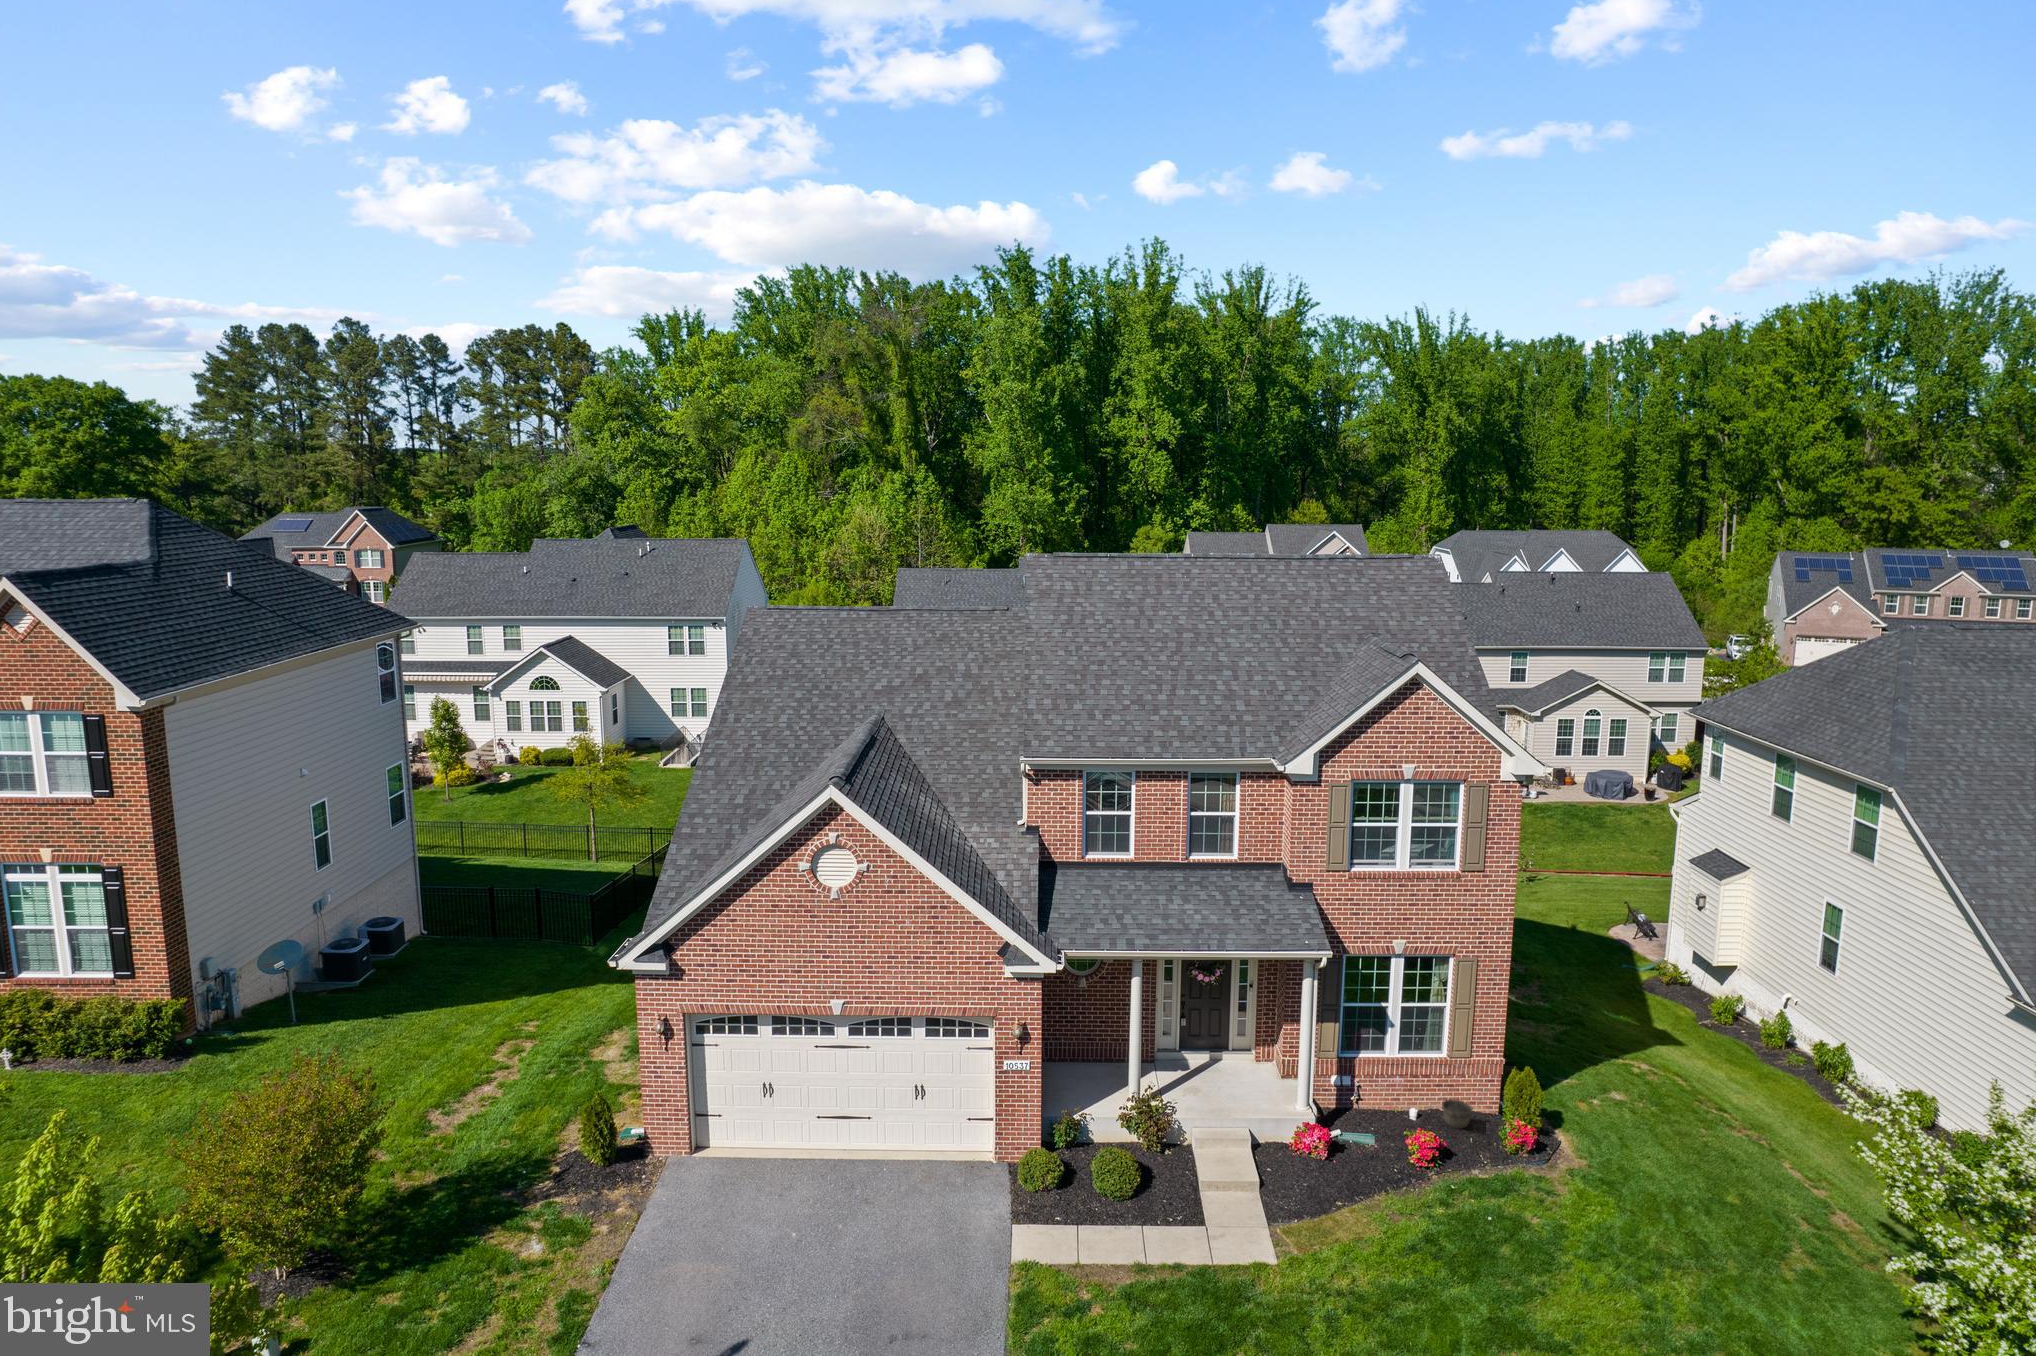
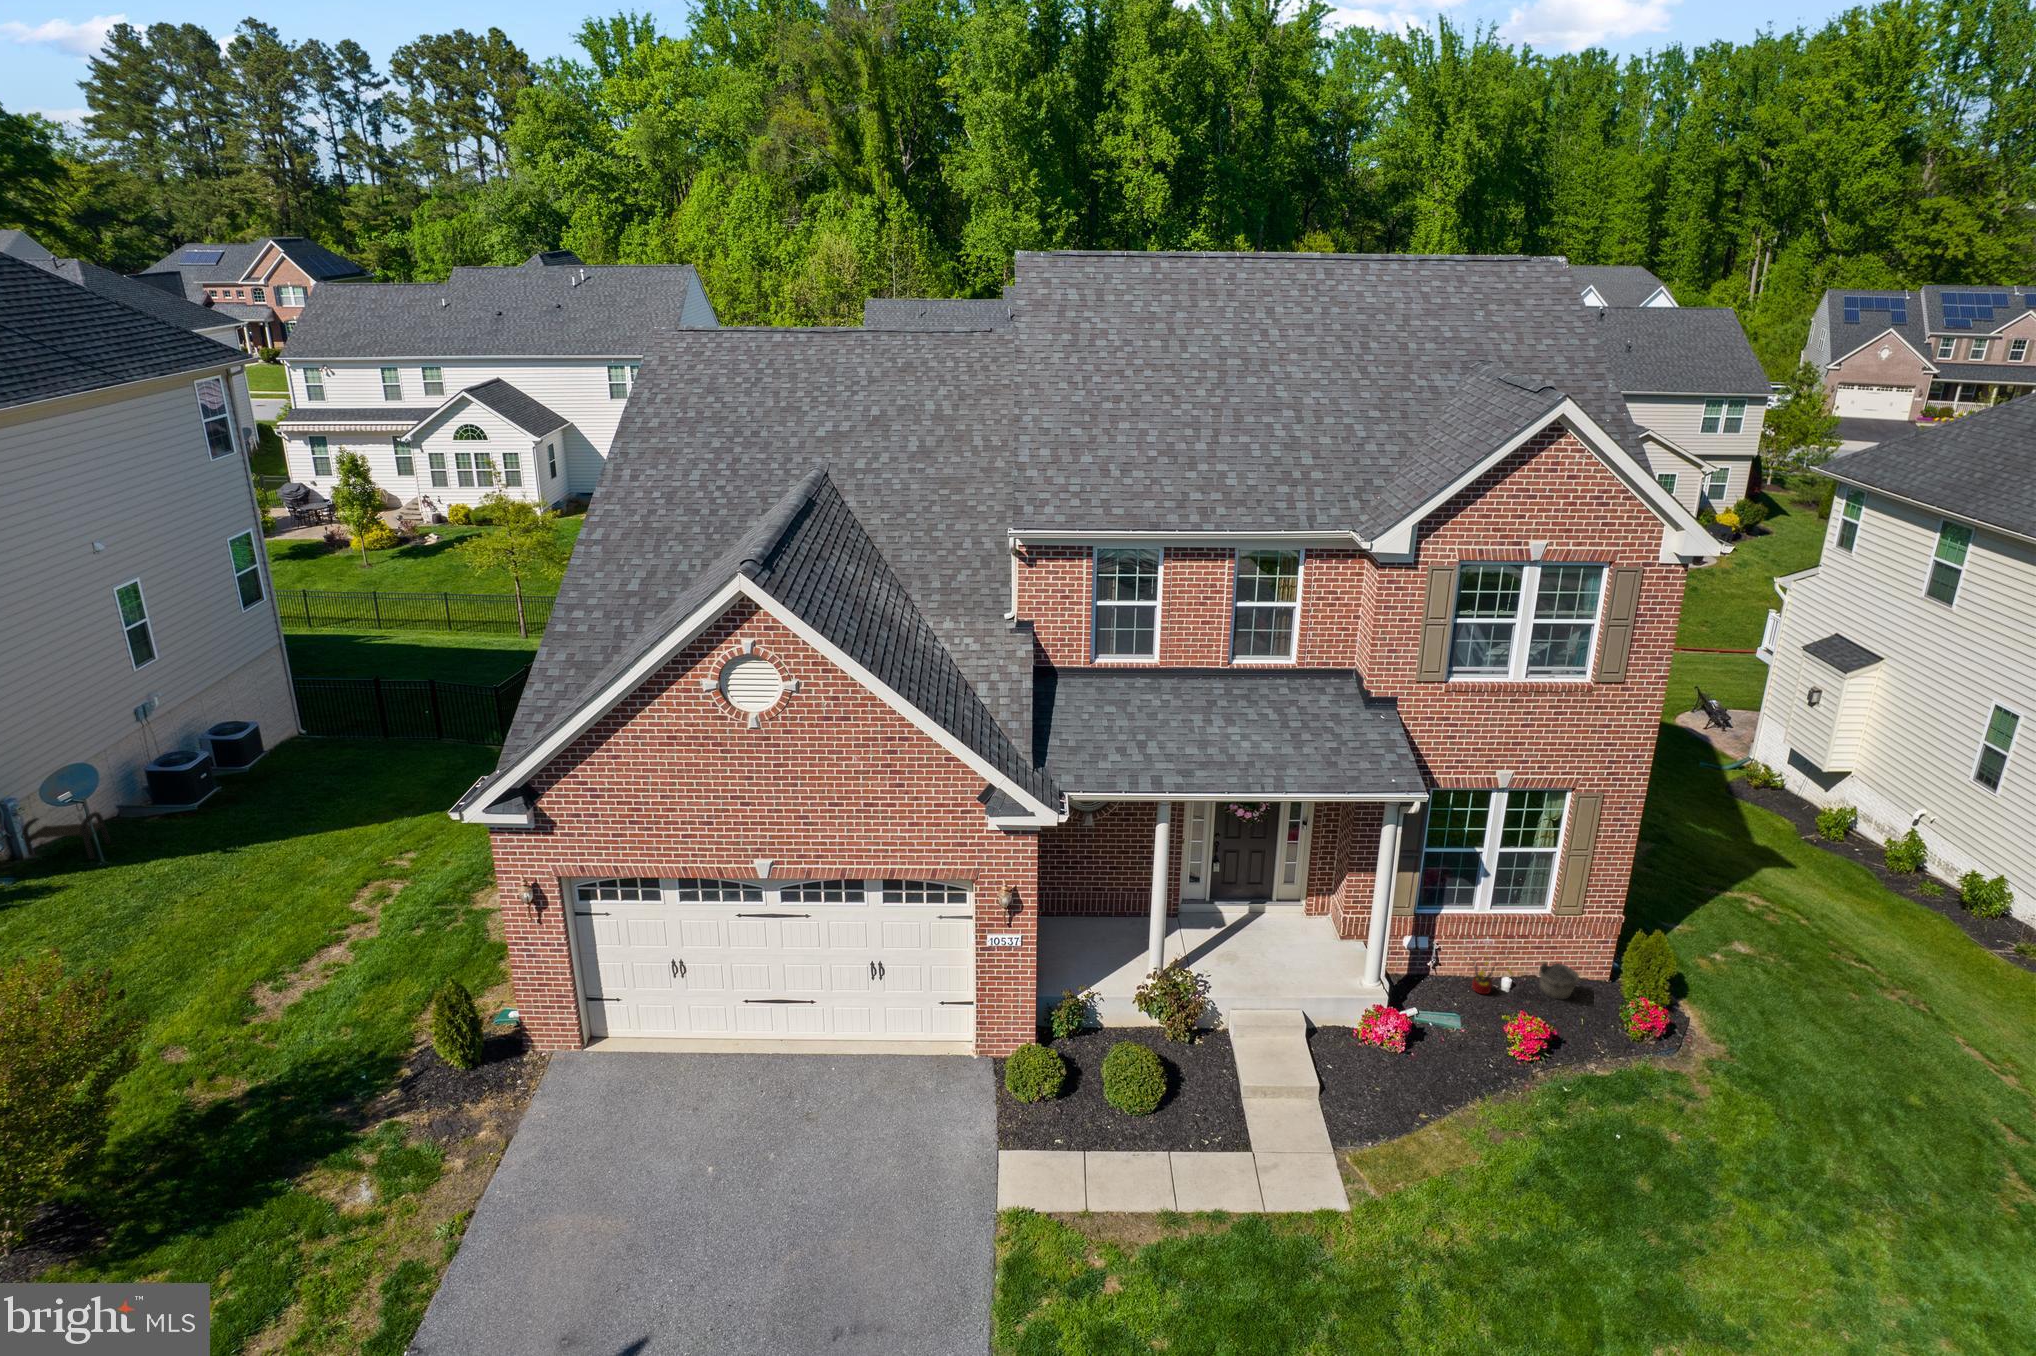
bench: none [231,986,293,1028] -> present [22,812,111,863]
decorative plant: none [1378,1085,1419,1125] -> present [1463,955,1512,994]

